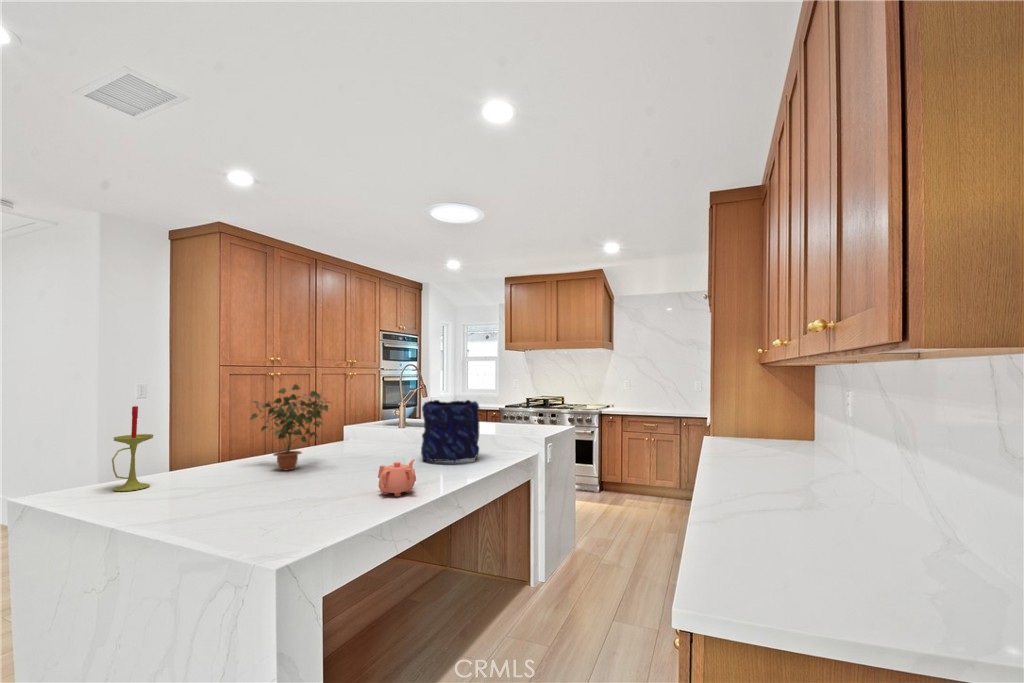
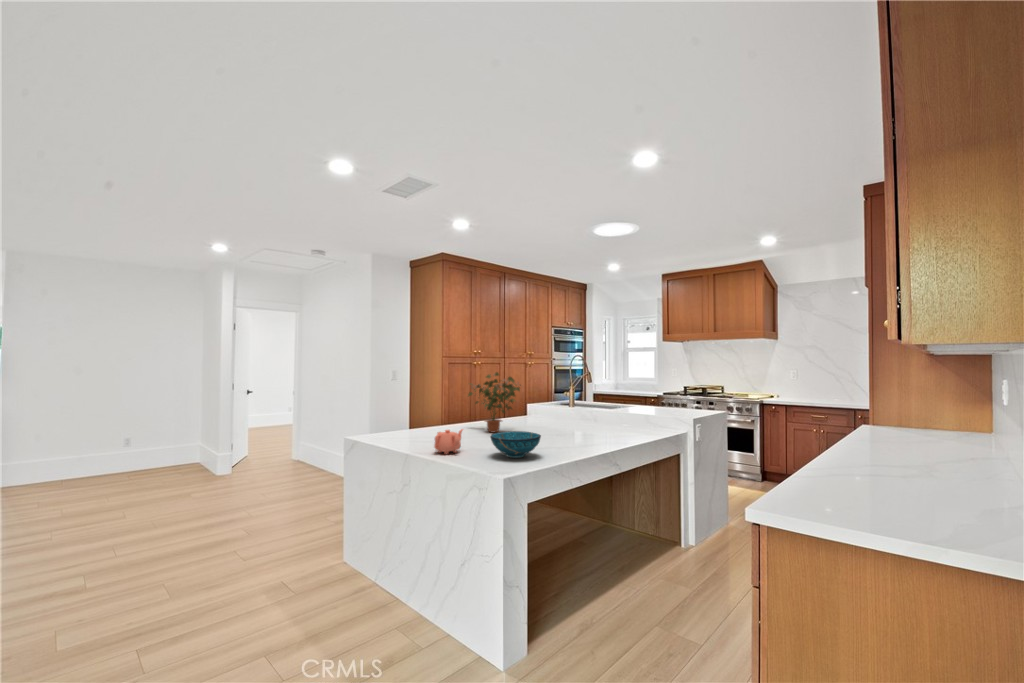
vase: present [421,400,479,462] -> none [588,385,634,434]
candle: present [112,406,153,491] -> none [395,384,416,438]
teapot: present [378,459,416,496] -> present [434,429,463,454]
decorative bowl: none [266,473,351,517] -> present [490,431,541,458]

